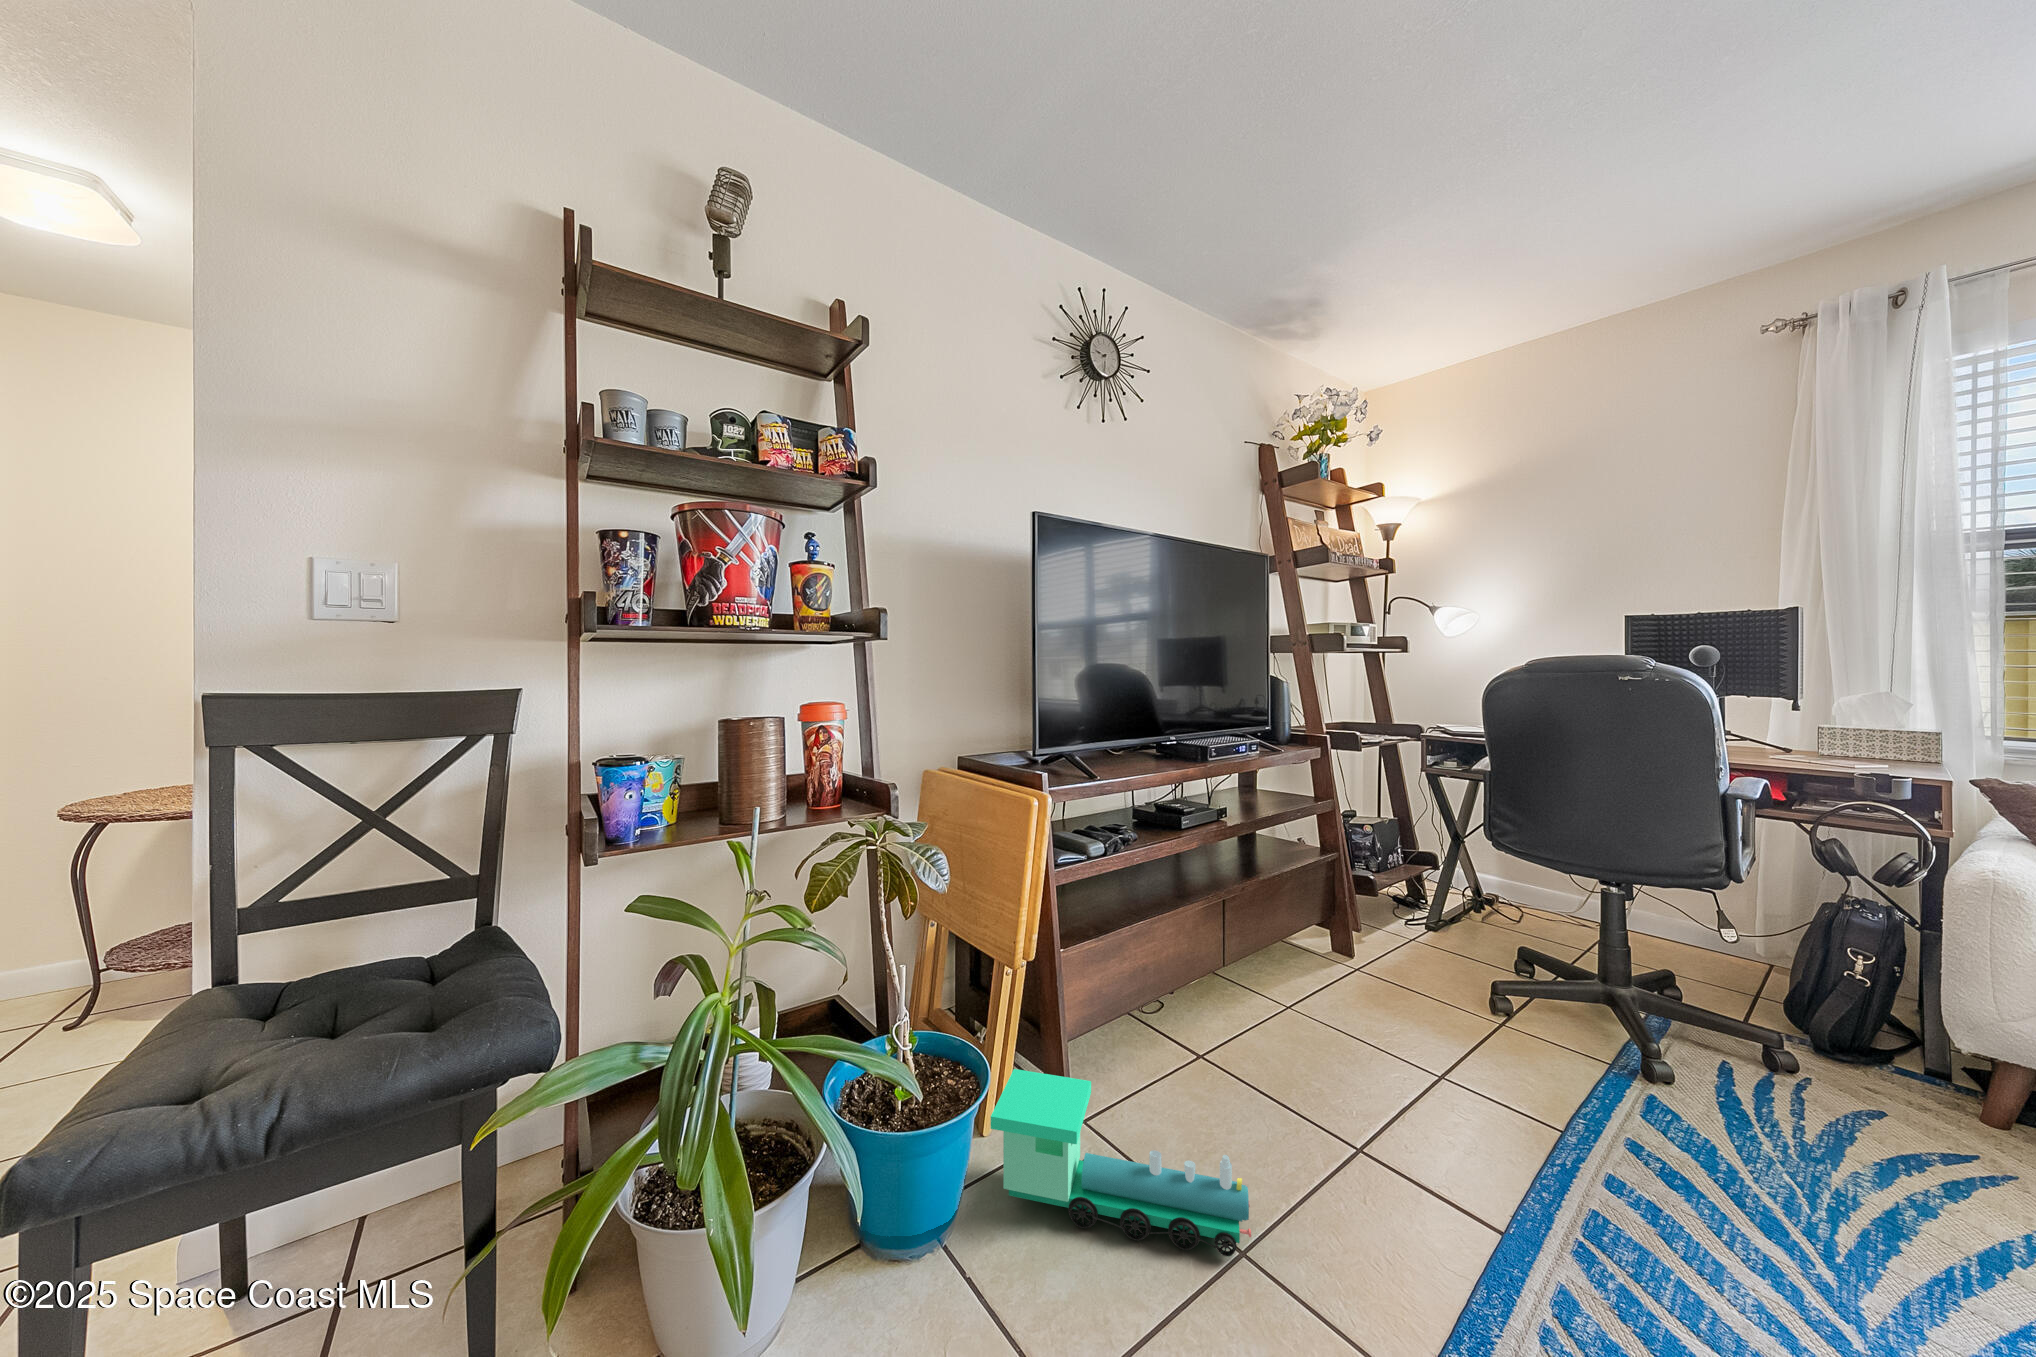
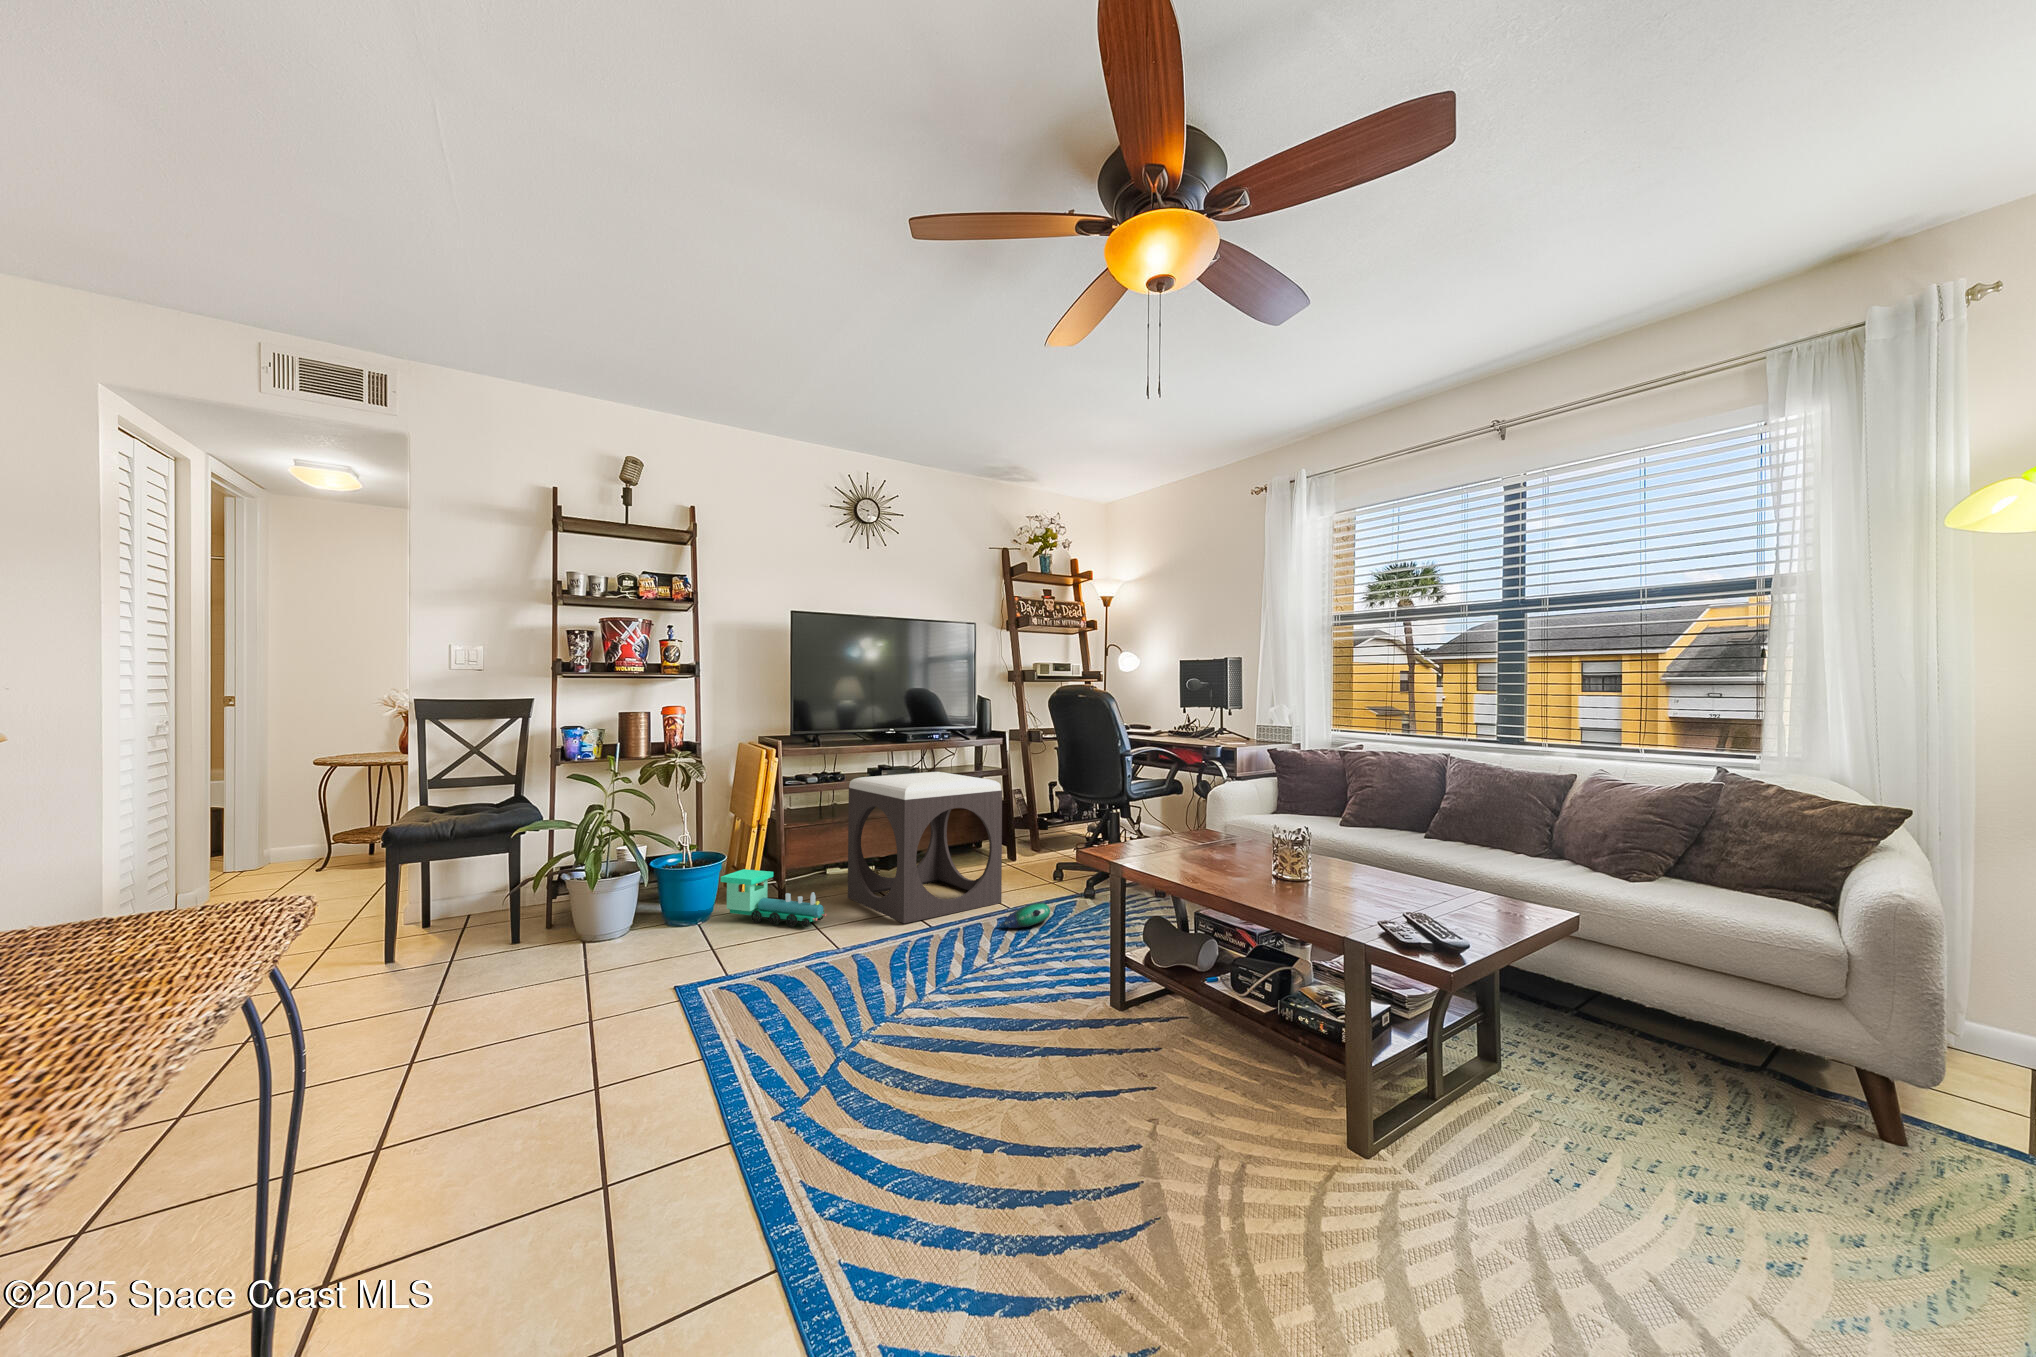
footstool: none [1189,818,1514,1219] -> present [848,772,1002,923]
plush toy: none [1653,1133,1779,1235] -> present [999,903,1050,929]

